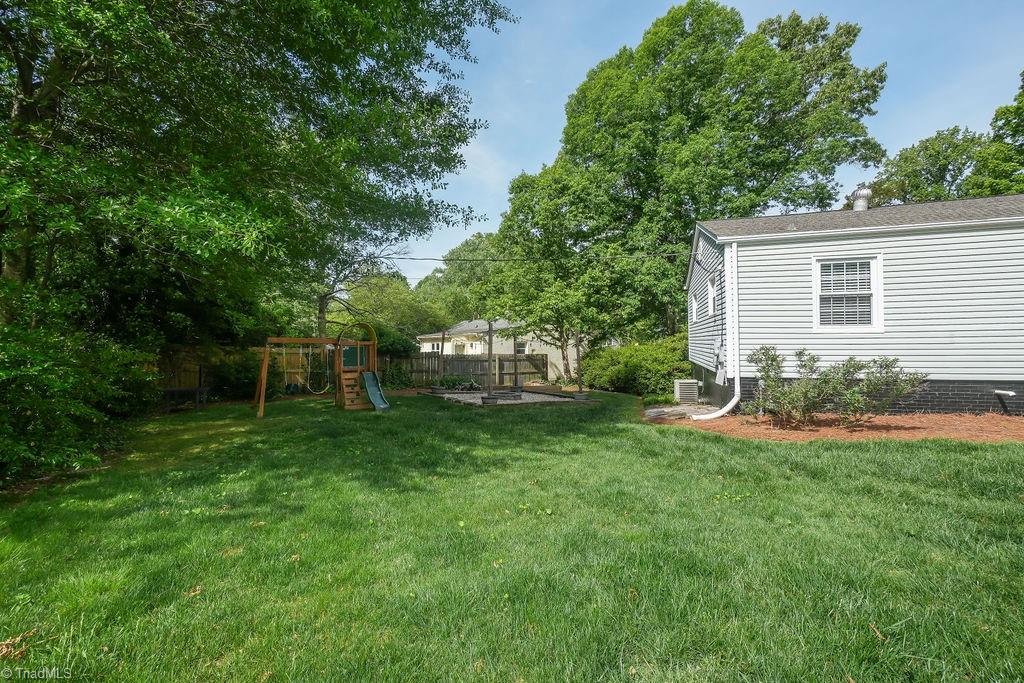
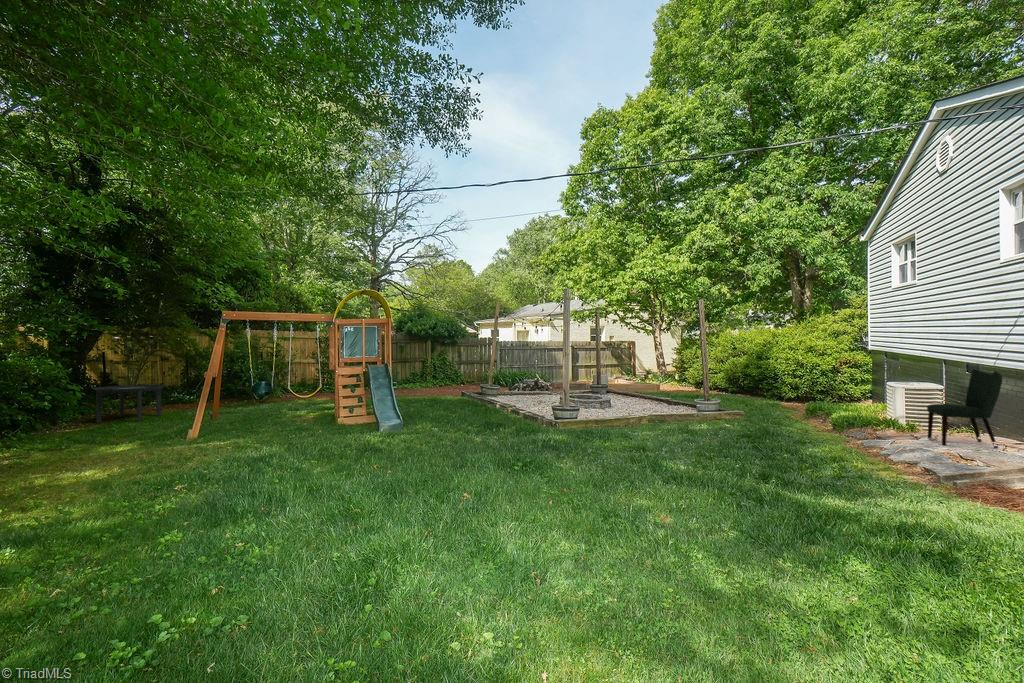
chair: none [685,370,713,410] -> present [927,369,1002,448]

